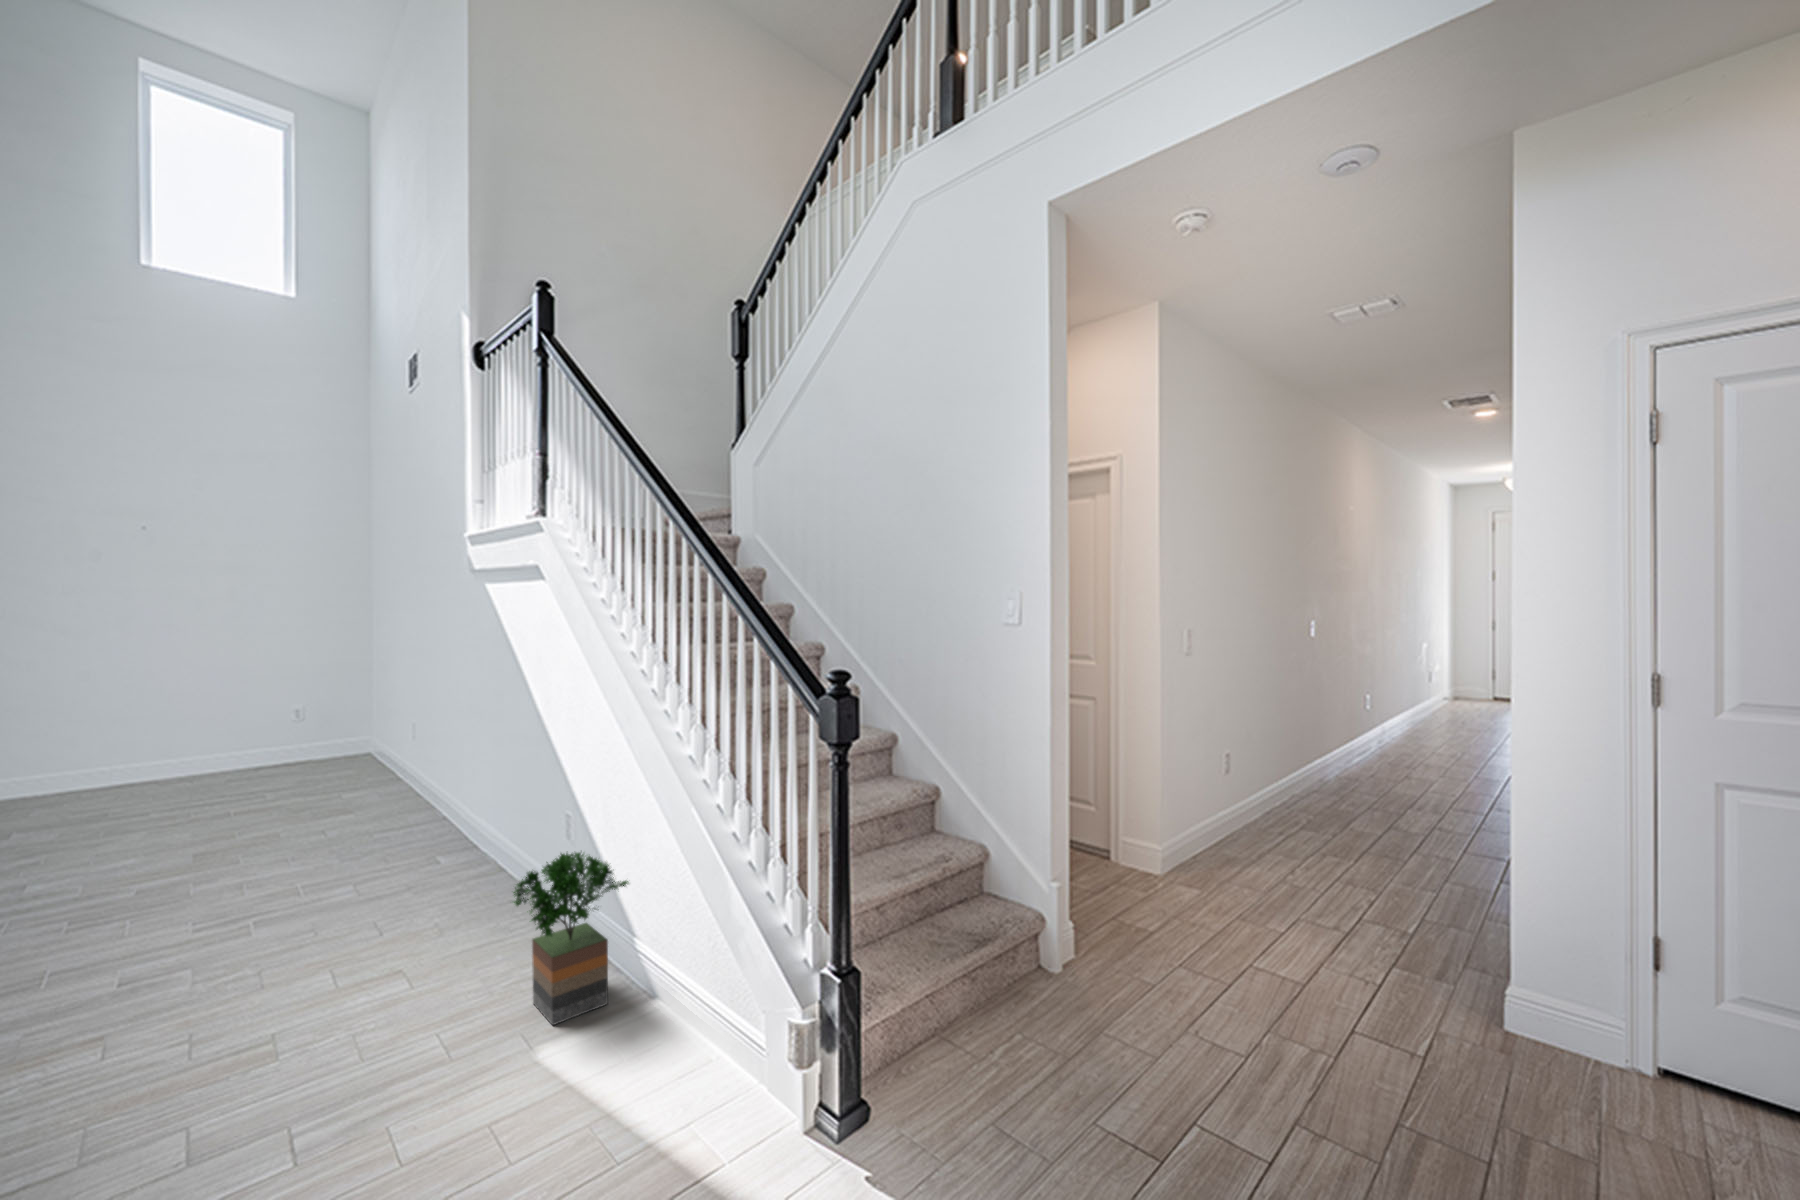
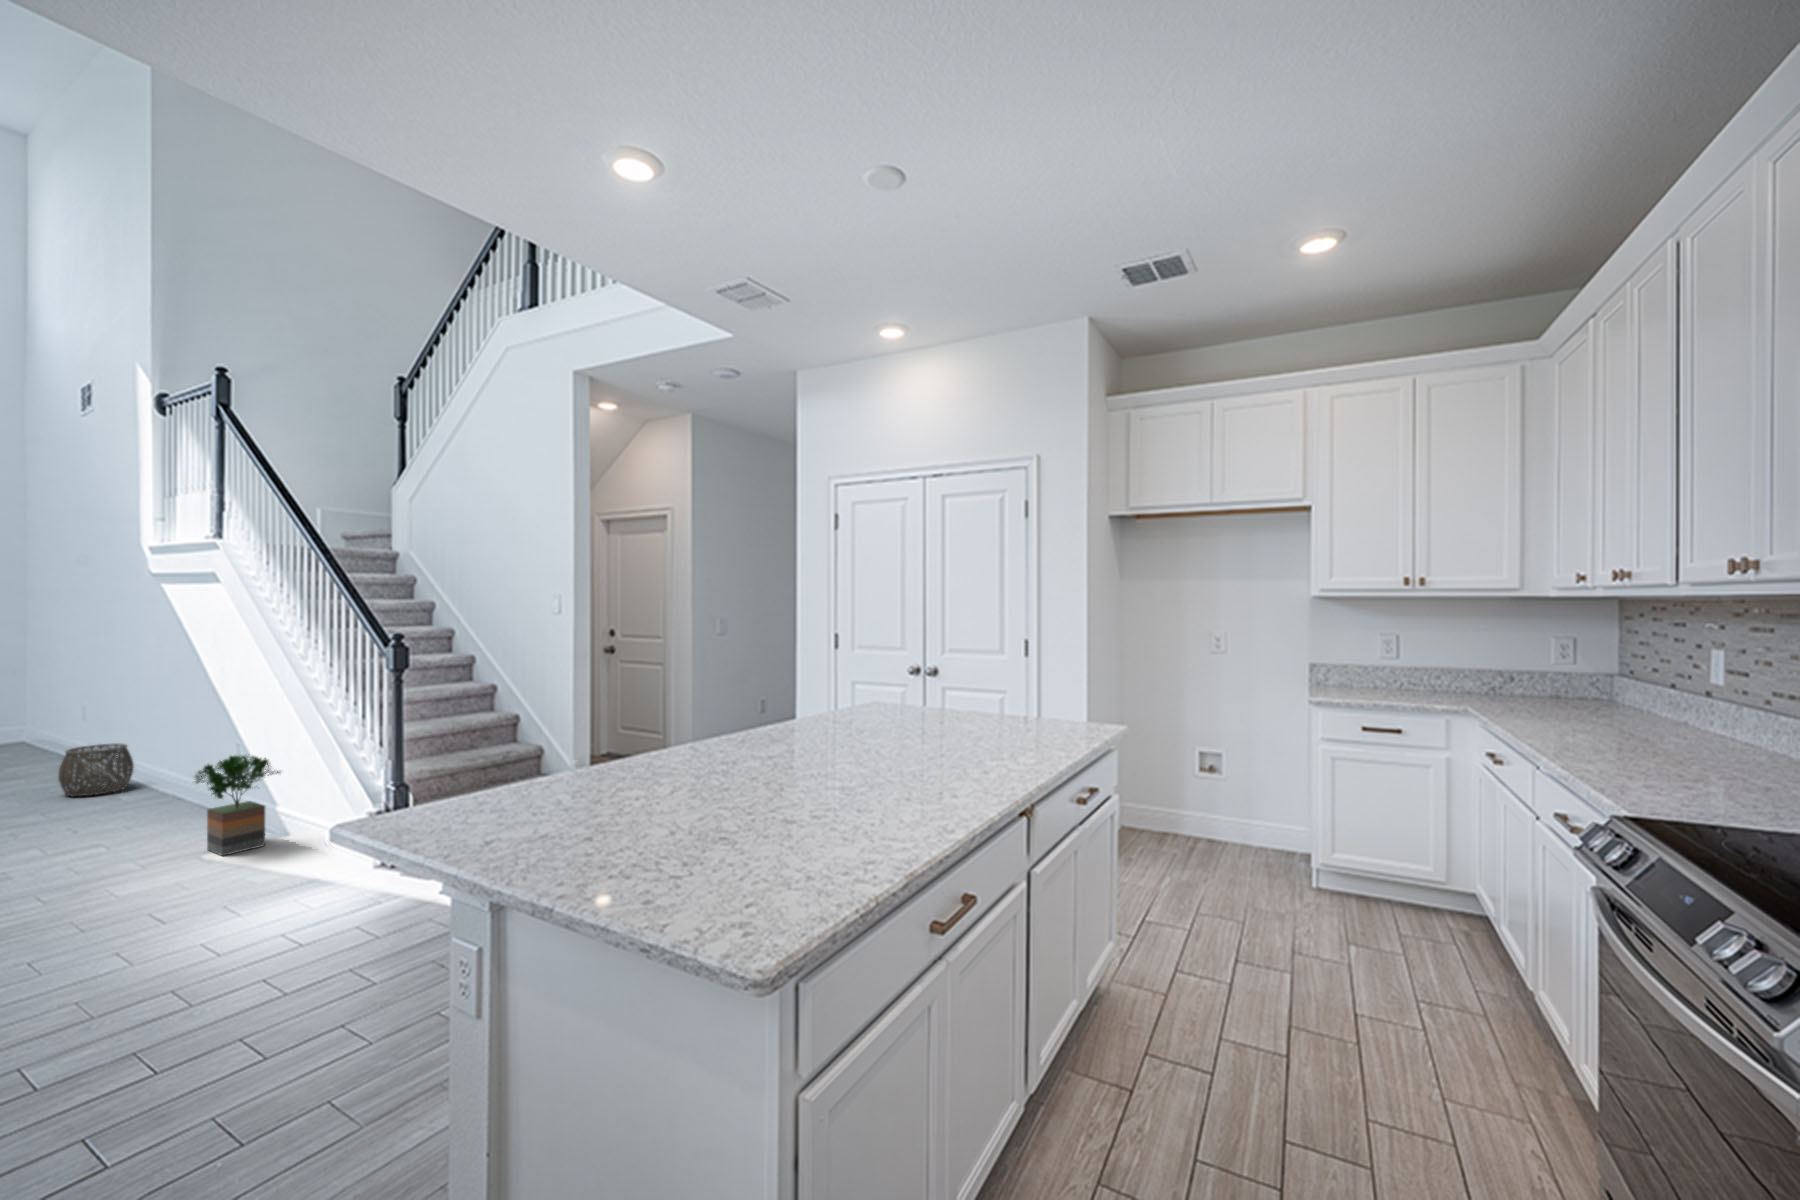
woven basket: none [384,785,462,856] -> present [58,743,134,797]

